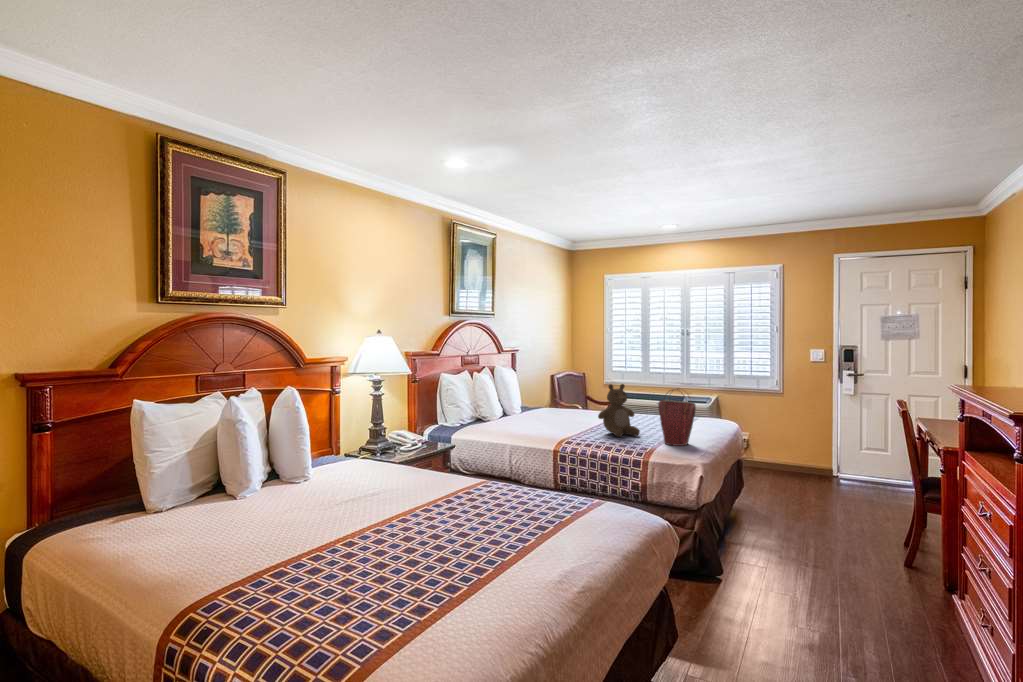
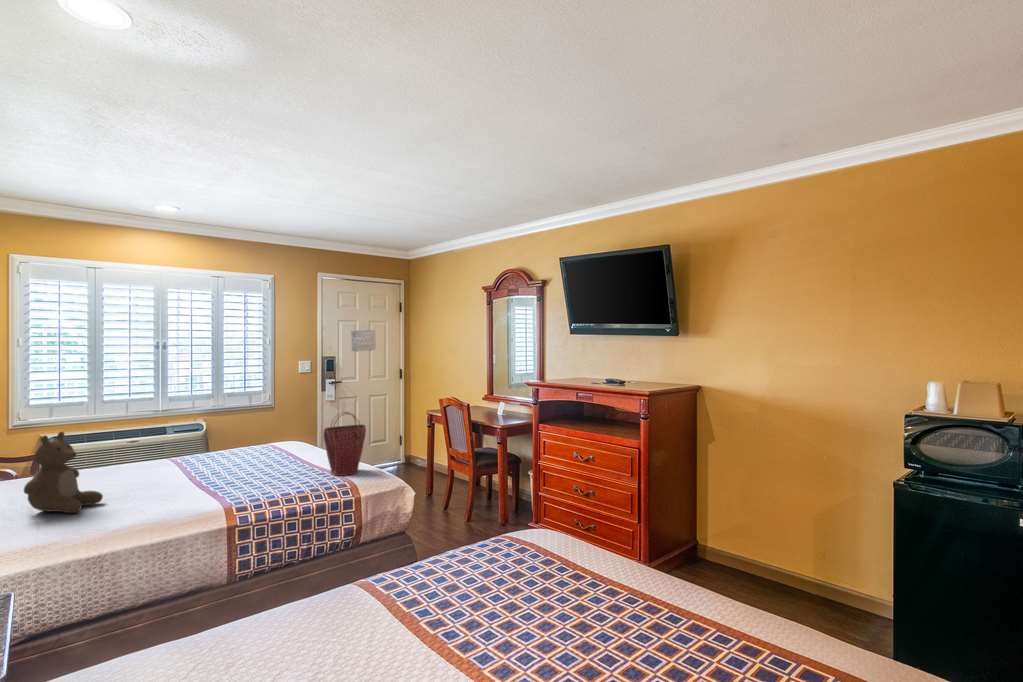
teddy bear: present [598,384,640,437] -> present [24,432,103,513]

